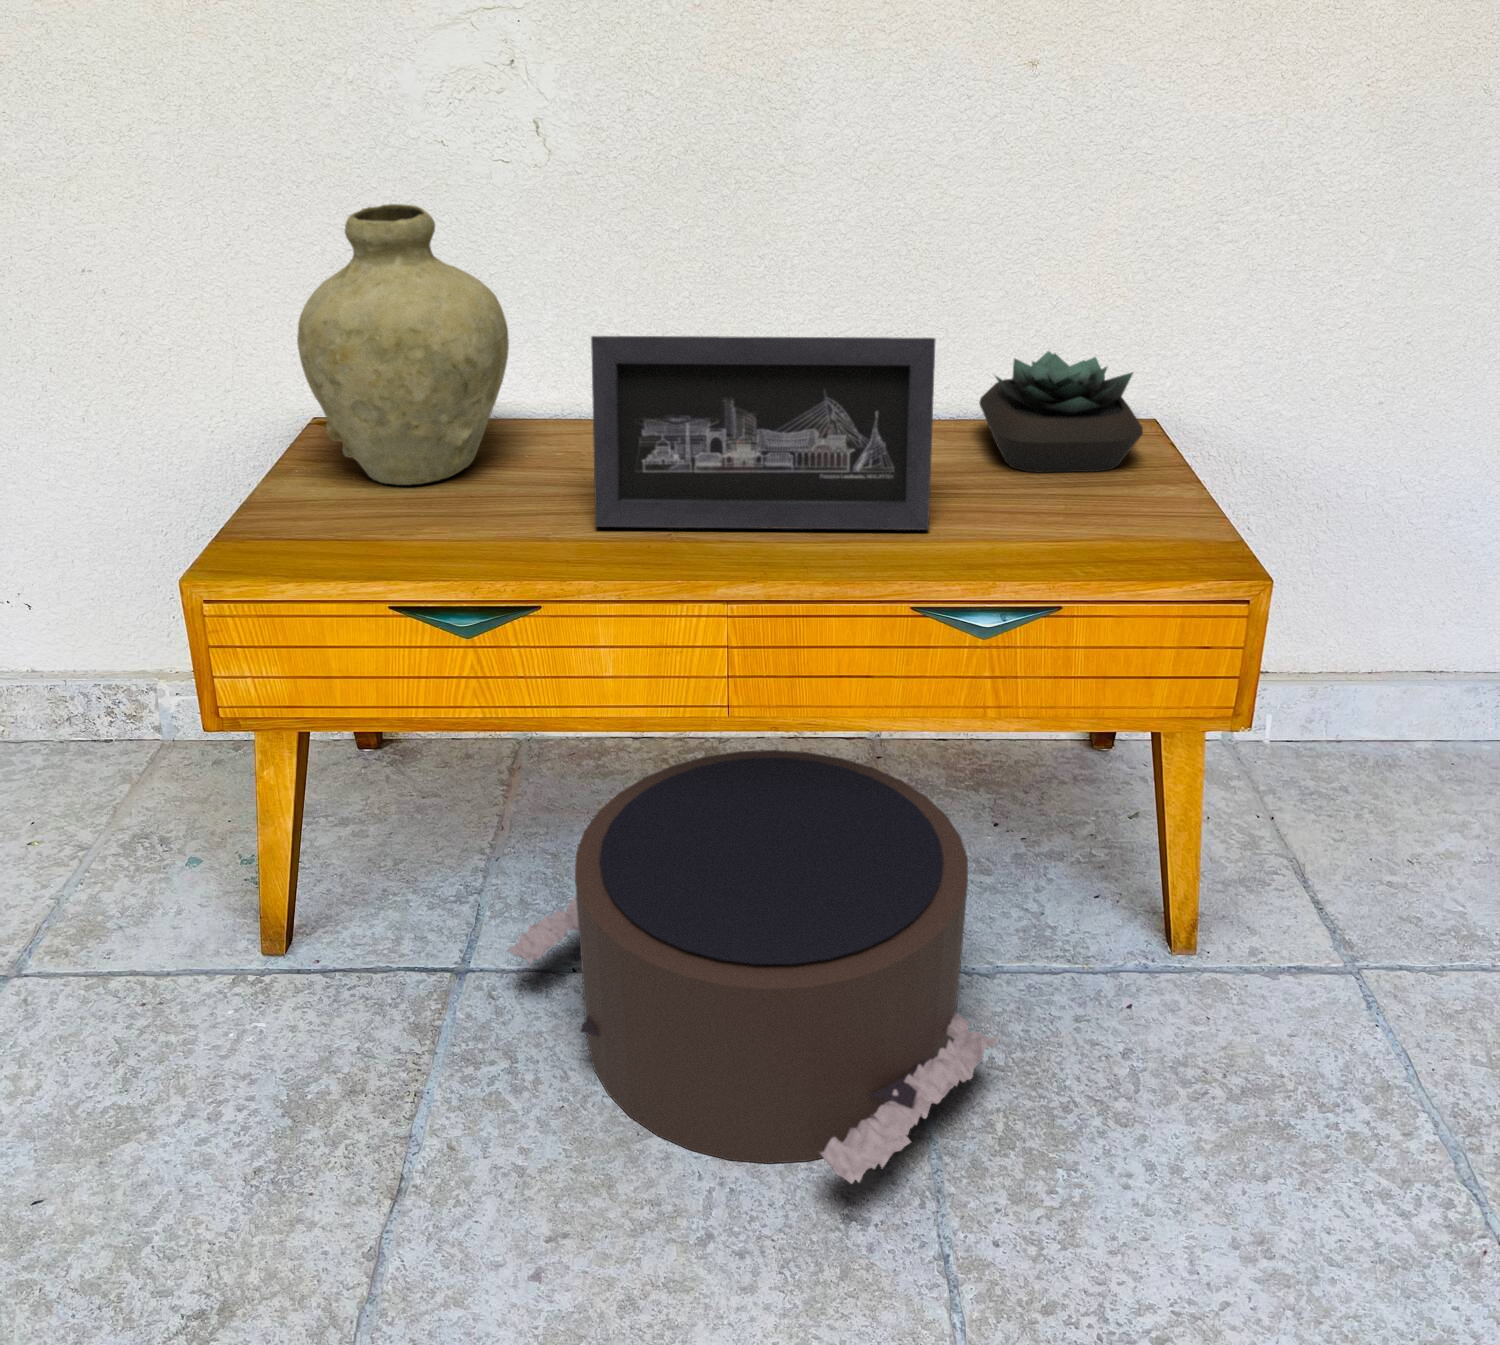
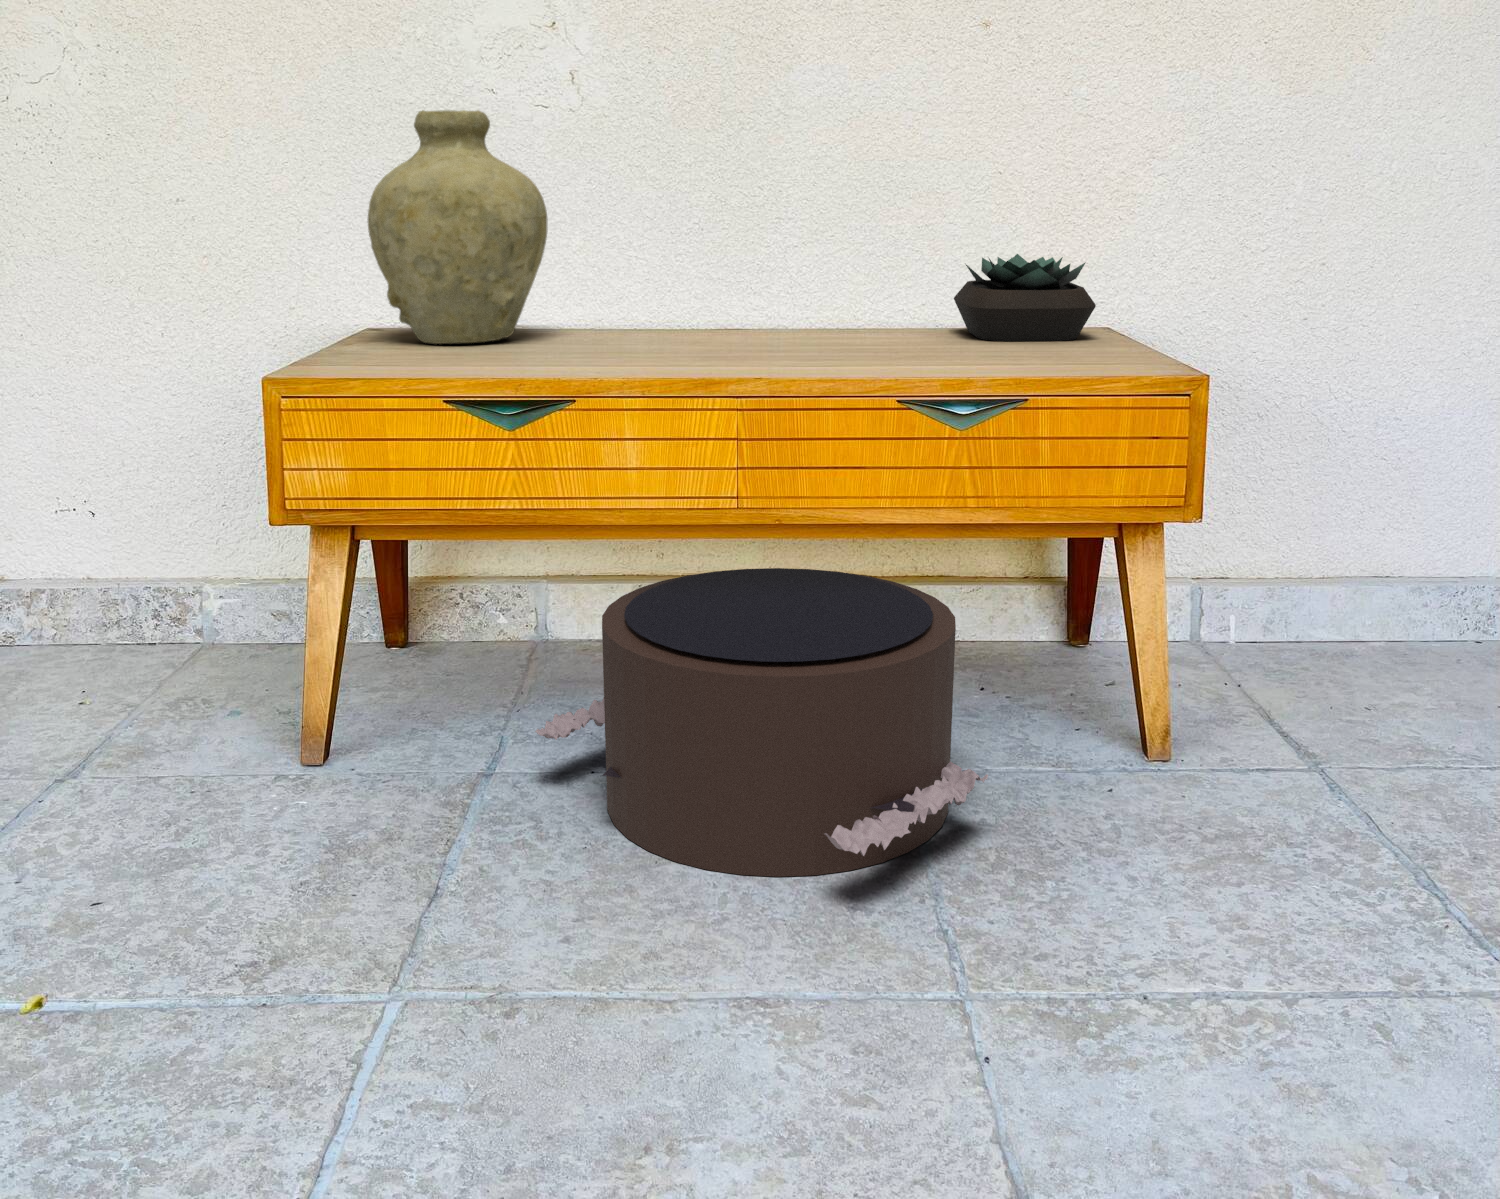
picture frame: present [591,336,936,530] -> none [623,189,913,355]

